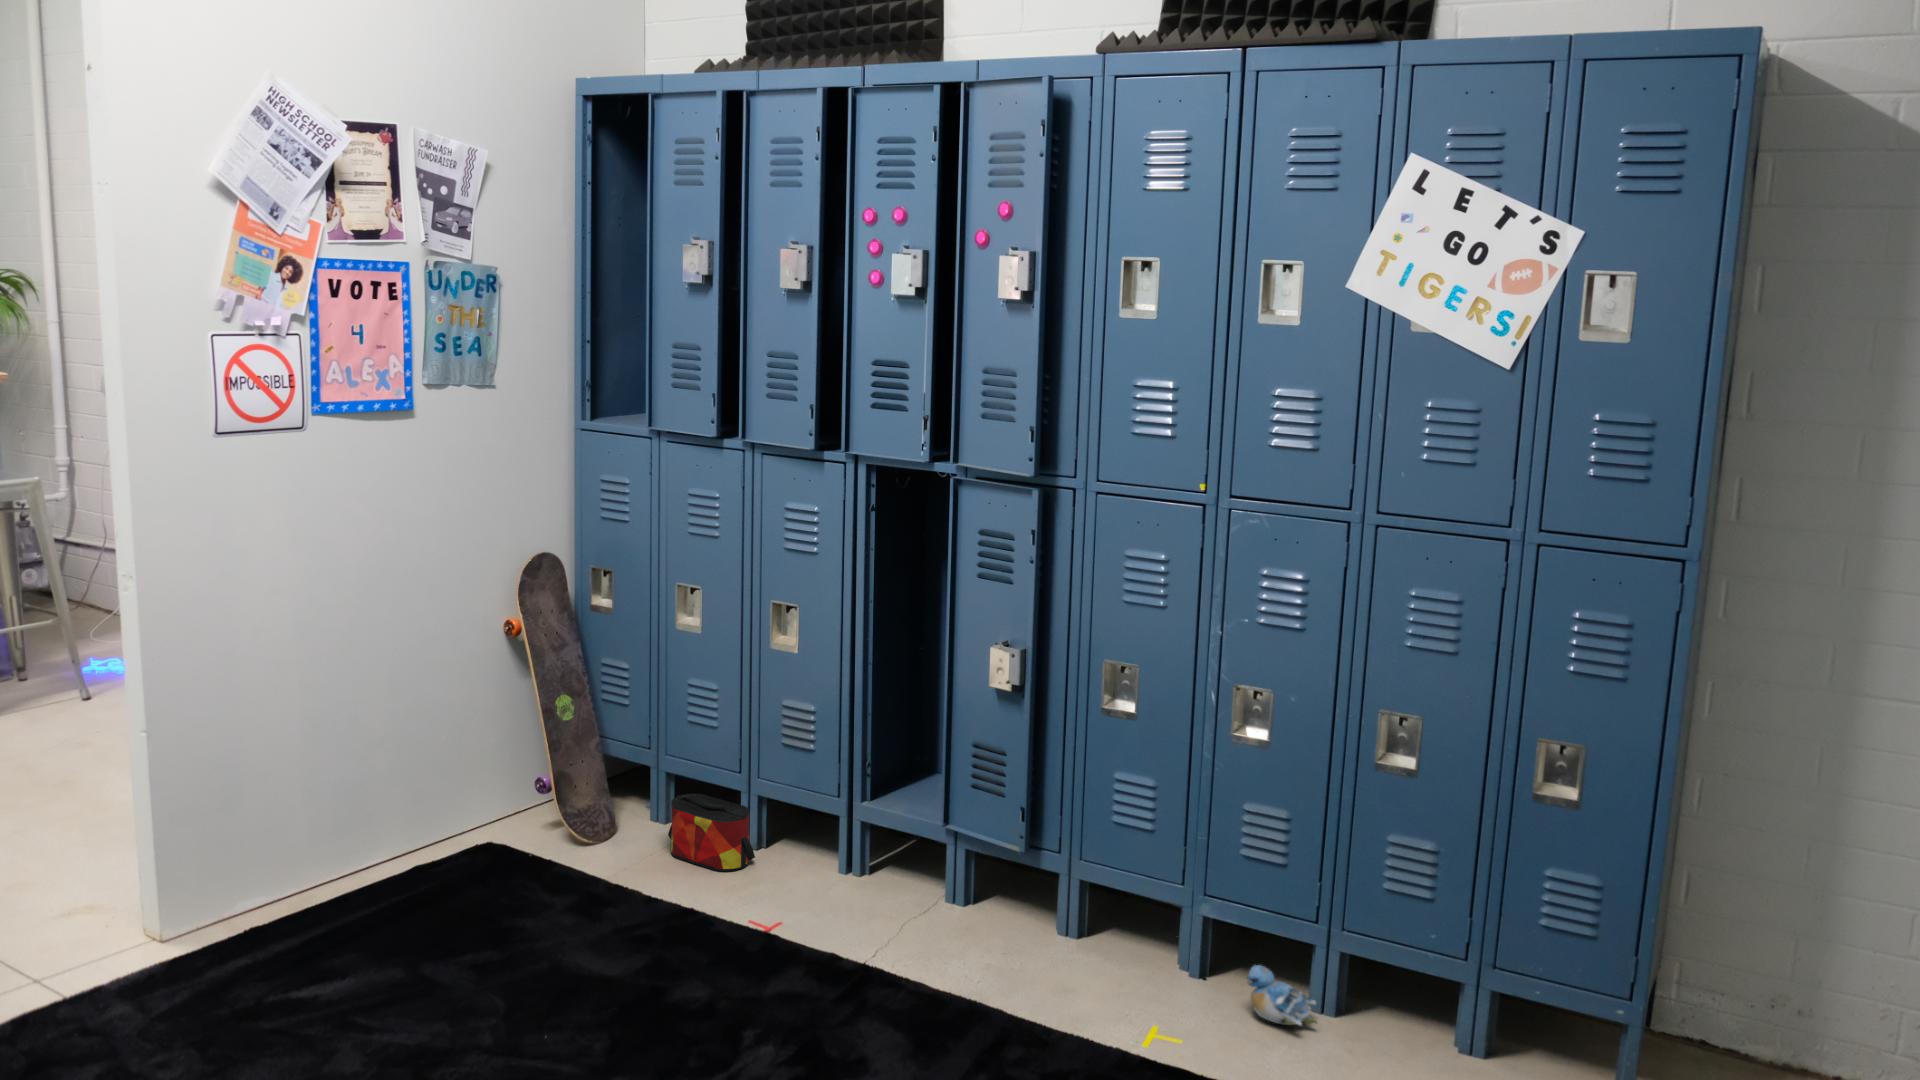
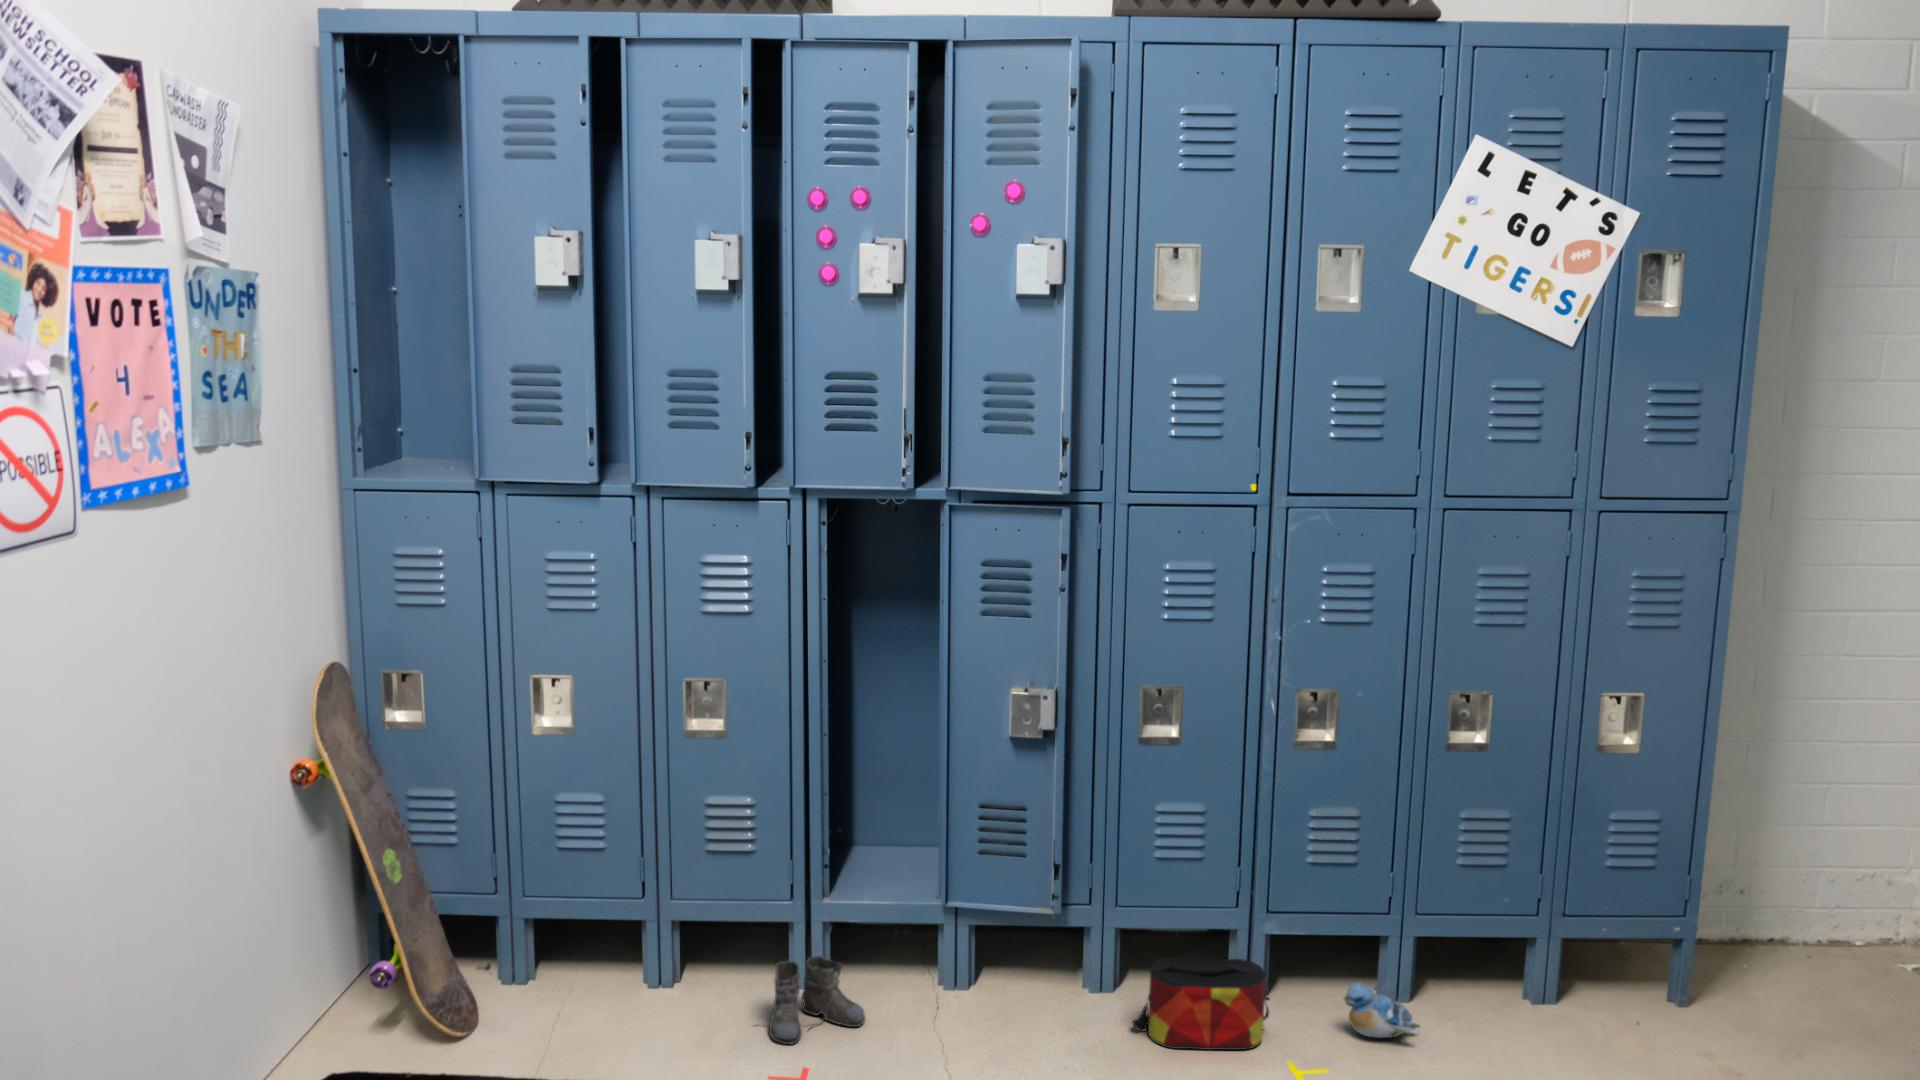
bag: present [668,794,755,872] -> present [1133,958,1269,1050]
boots: none [781,838,868,903] -> present [769,956,865,1045]

